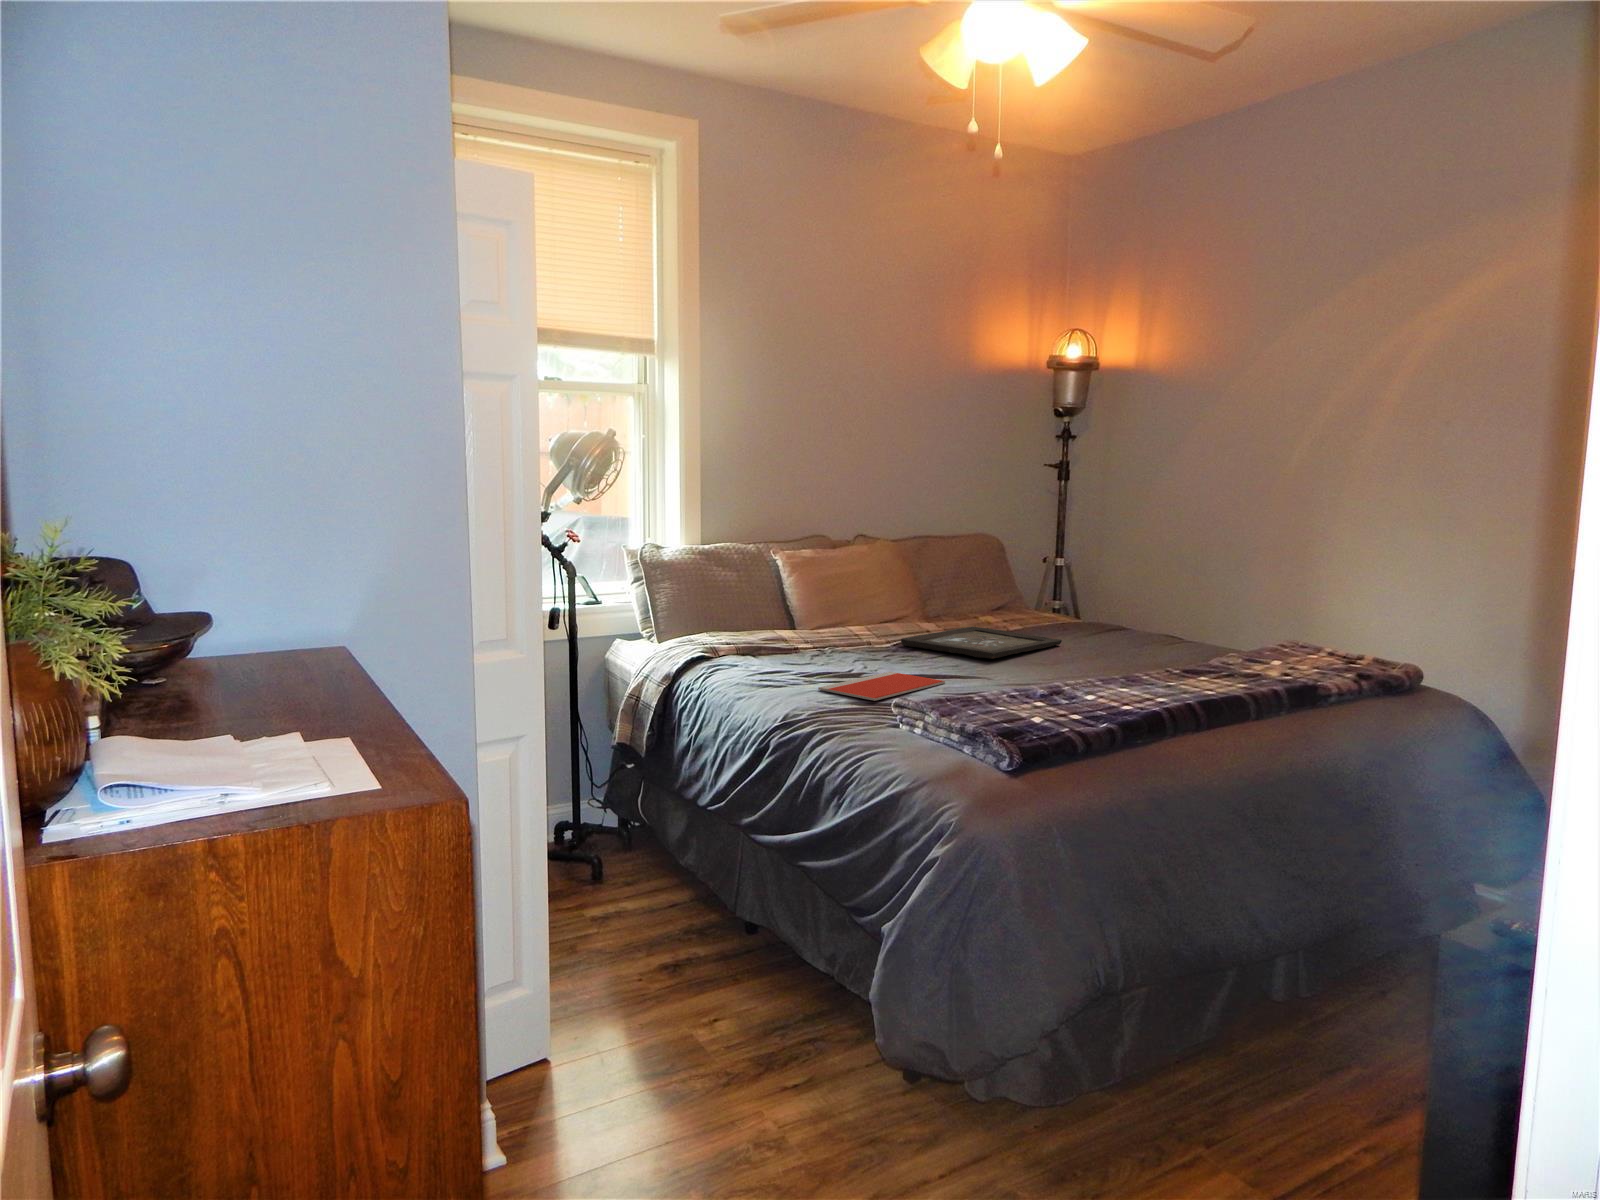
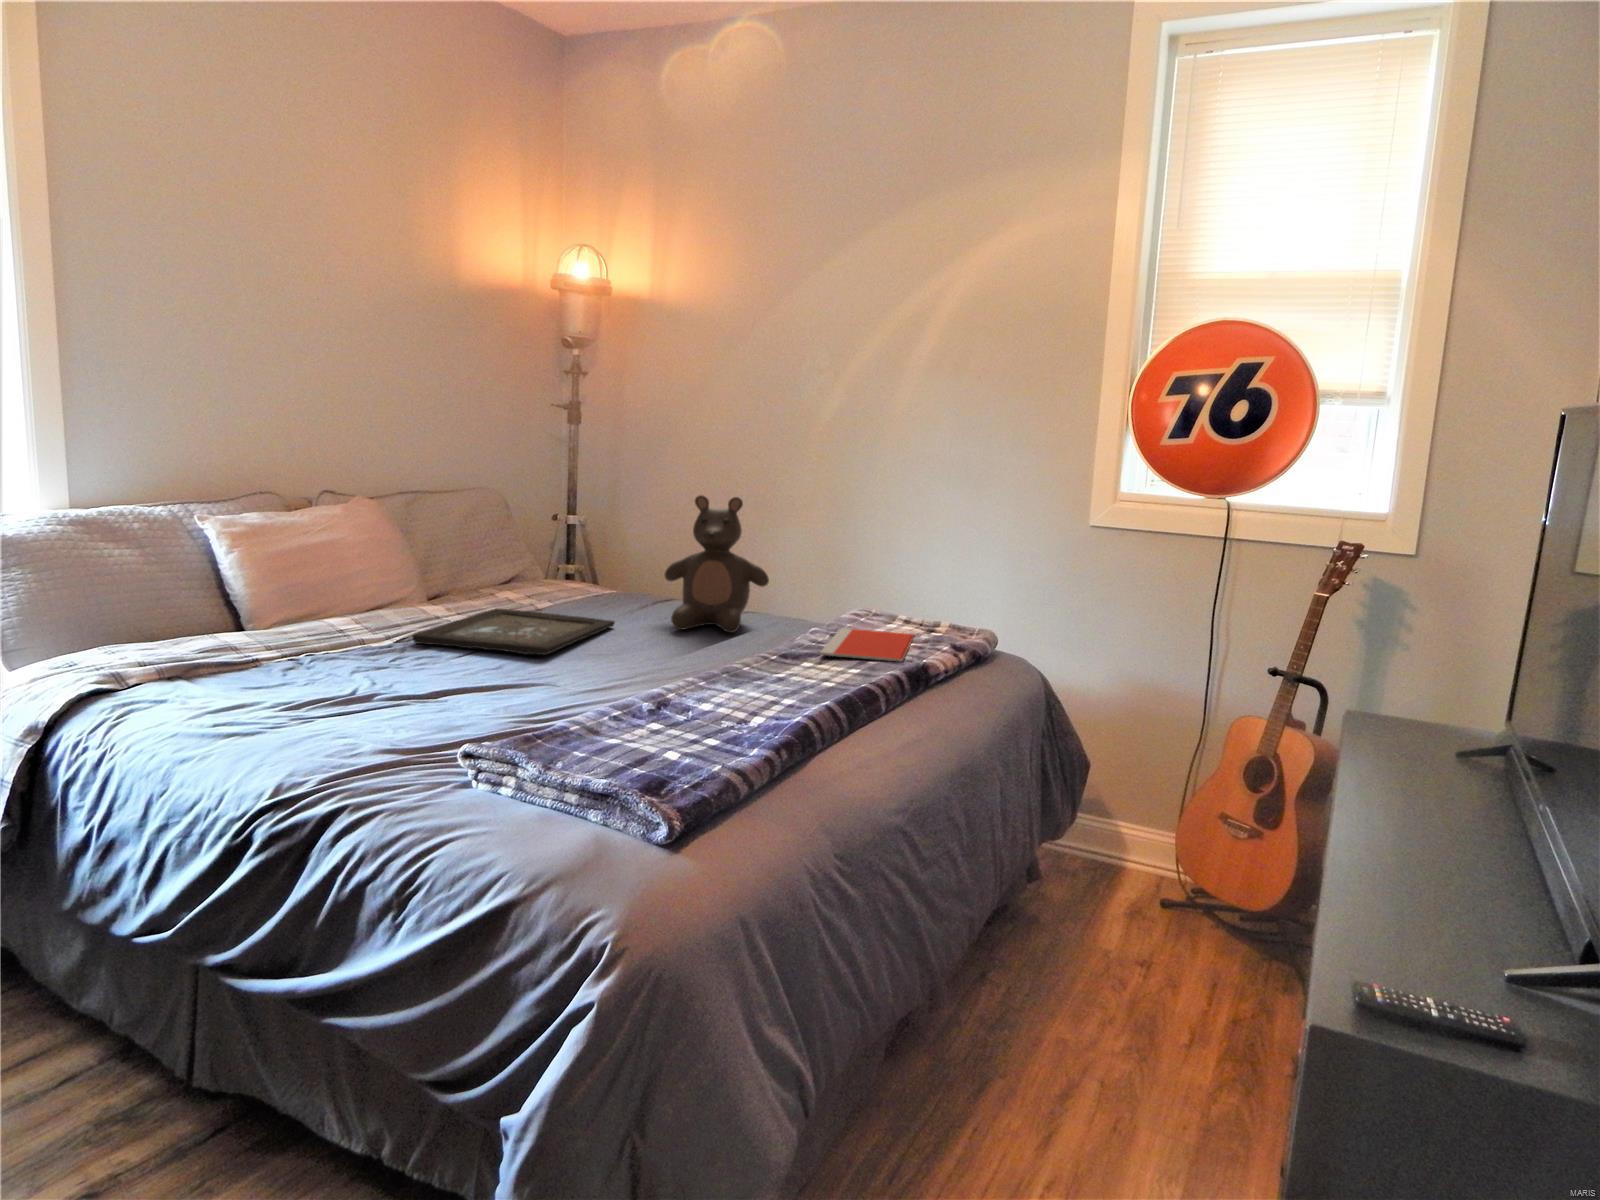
teddy bear: none [1109,537,1203,655] -> present [665,495,769,633]
notebook: present [818,672,945,701] -> present [820,628,914,661]

